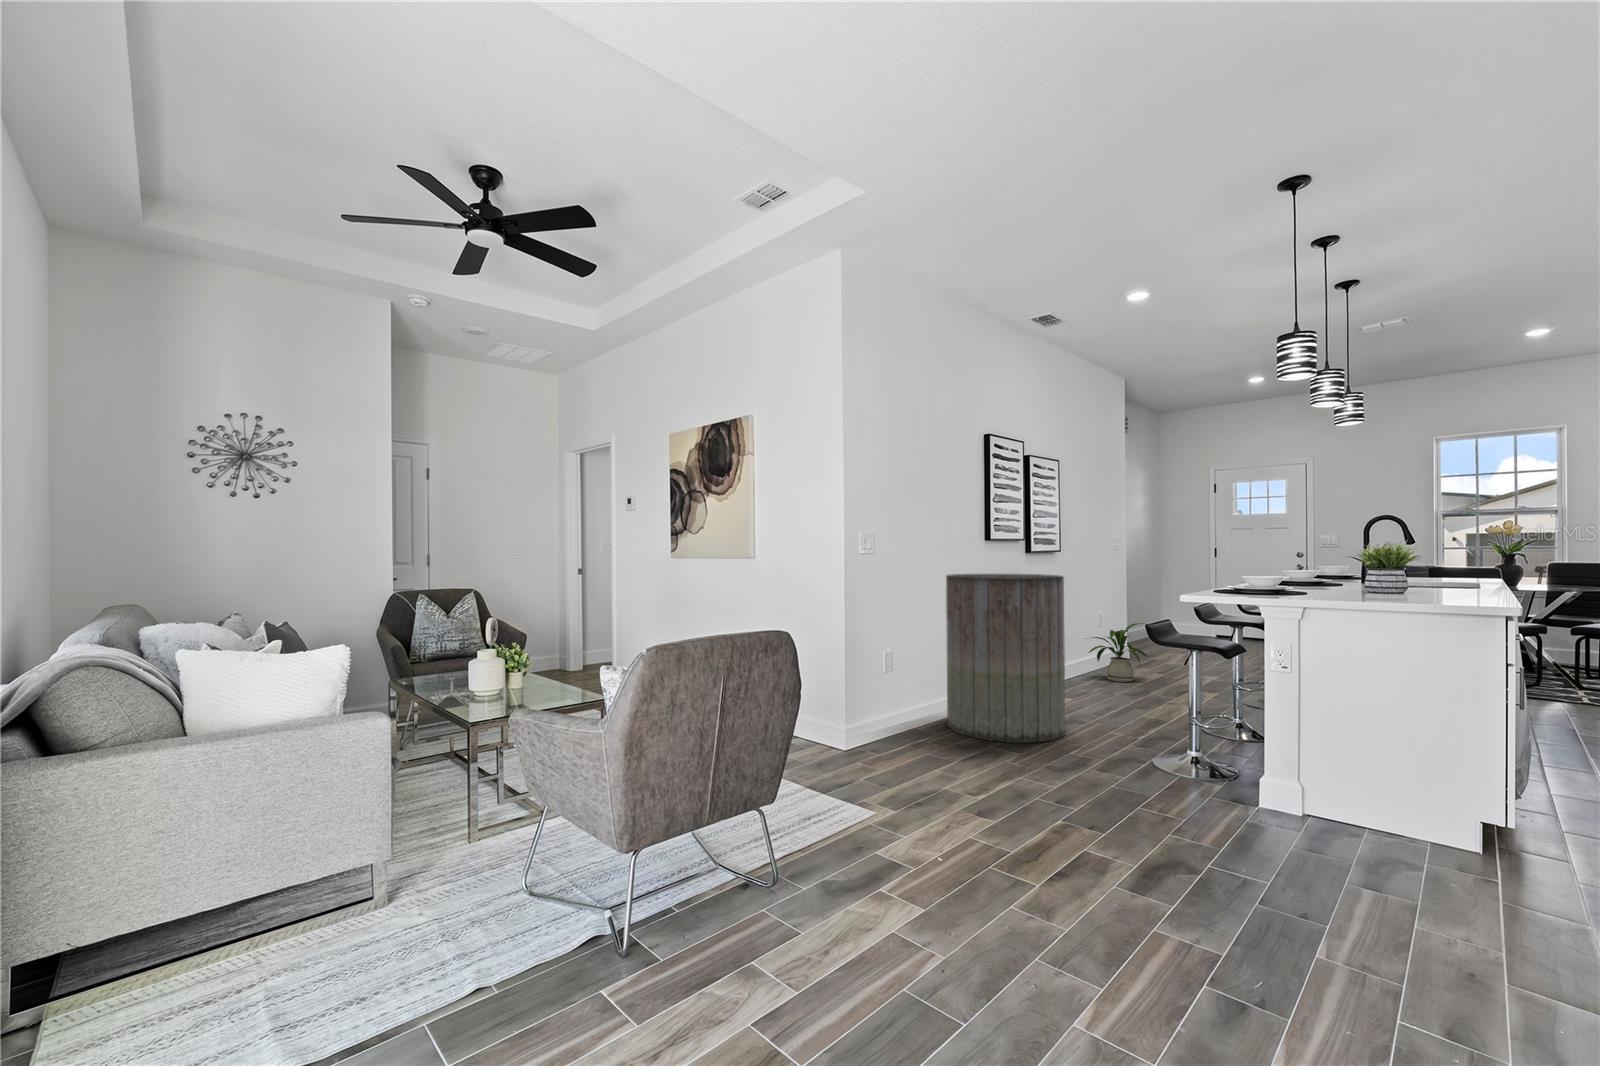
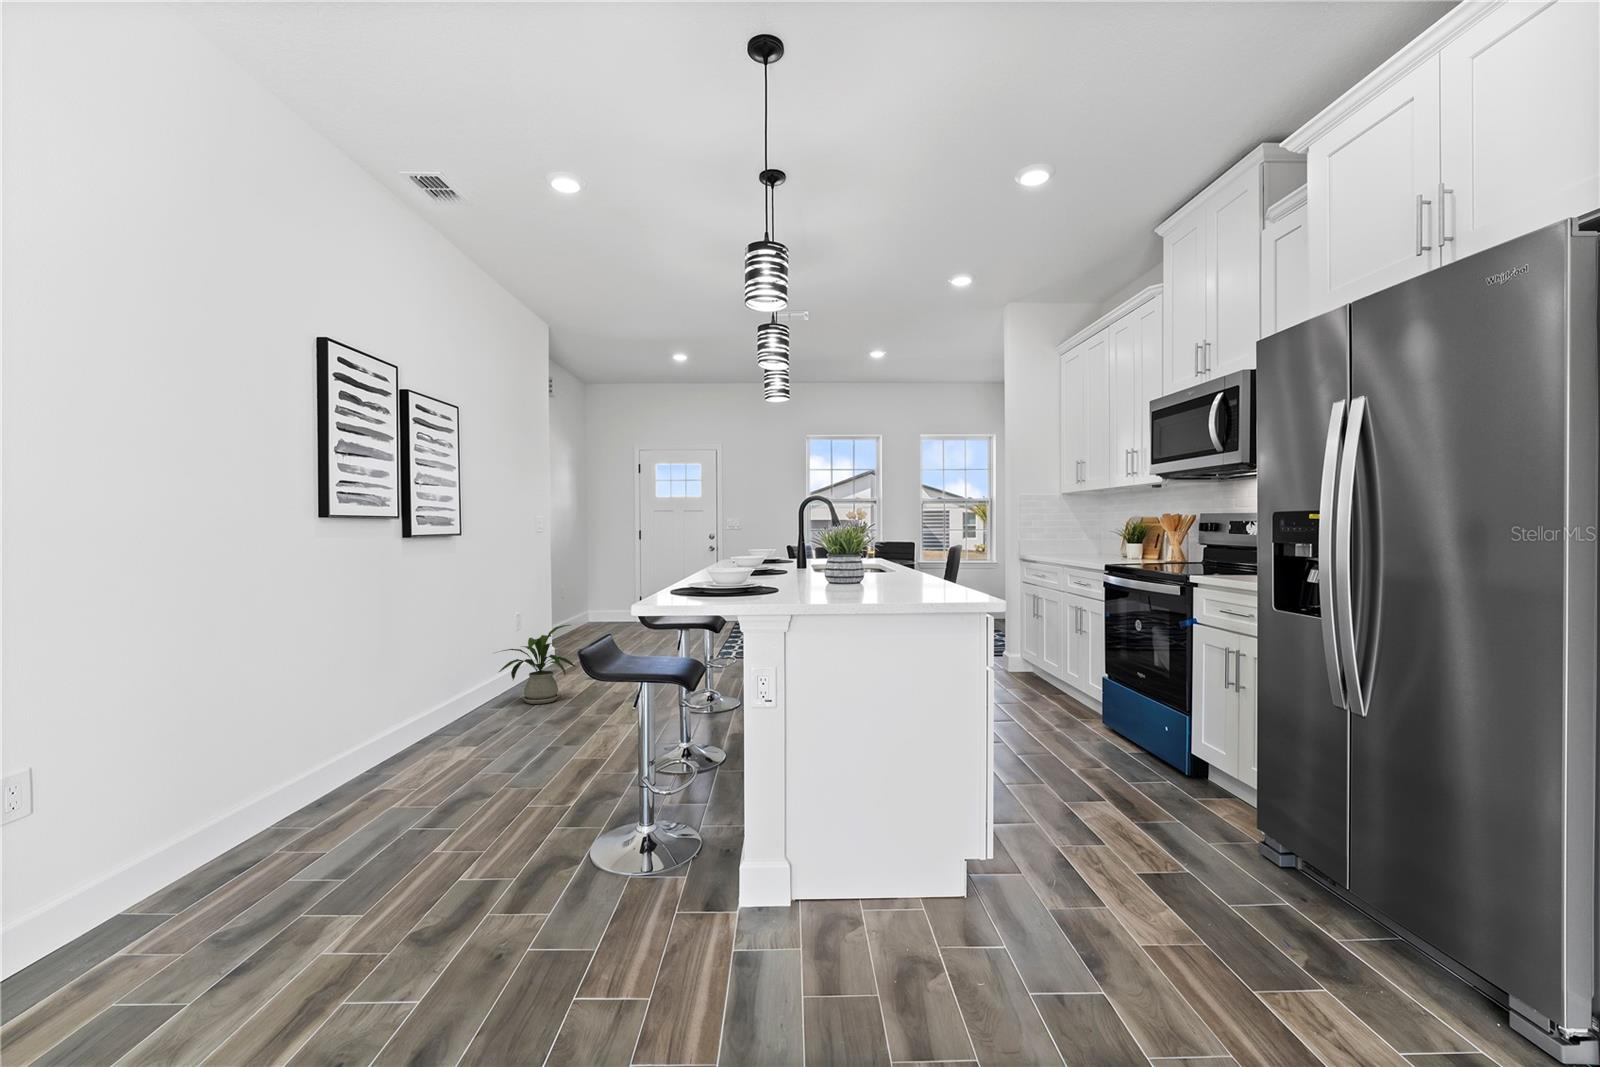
trash can: present [946,574,1065,743] -> none [212,573,456,897]

